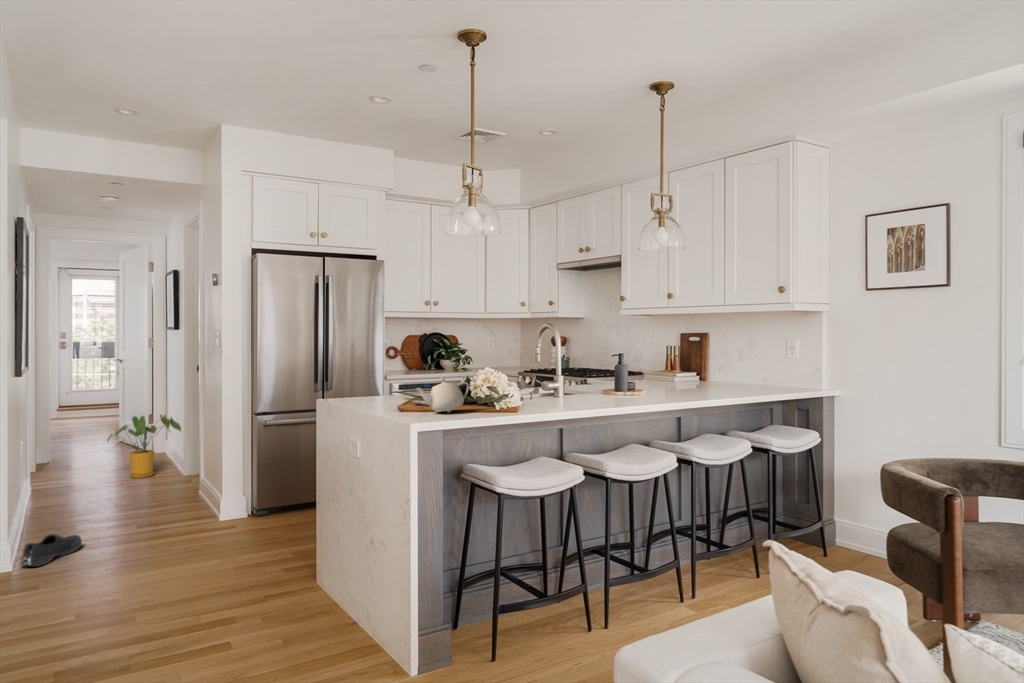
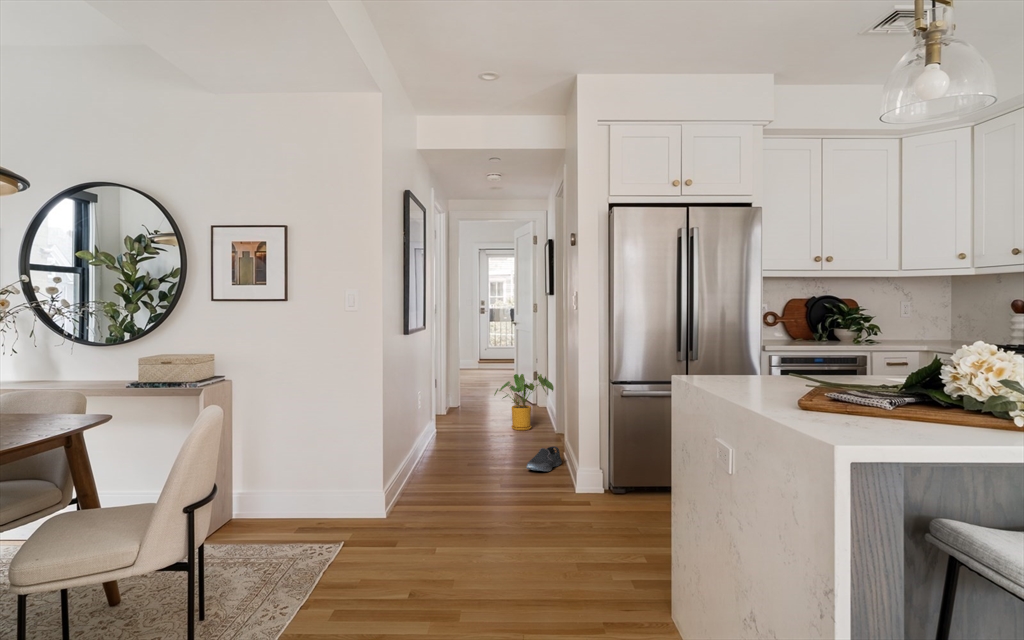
teapot: present [416,377,469,412] -> none [837,356,952,424]
shoe: present [20,534,82,566] -> present [526,446,562,471]

